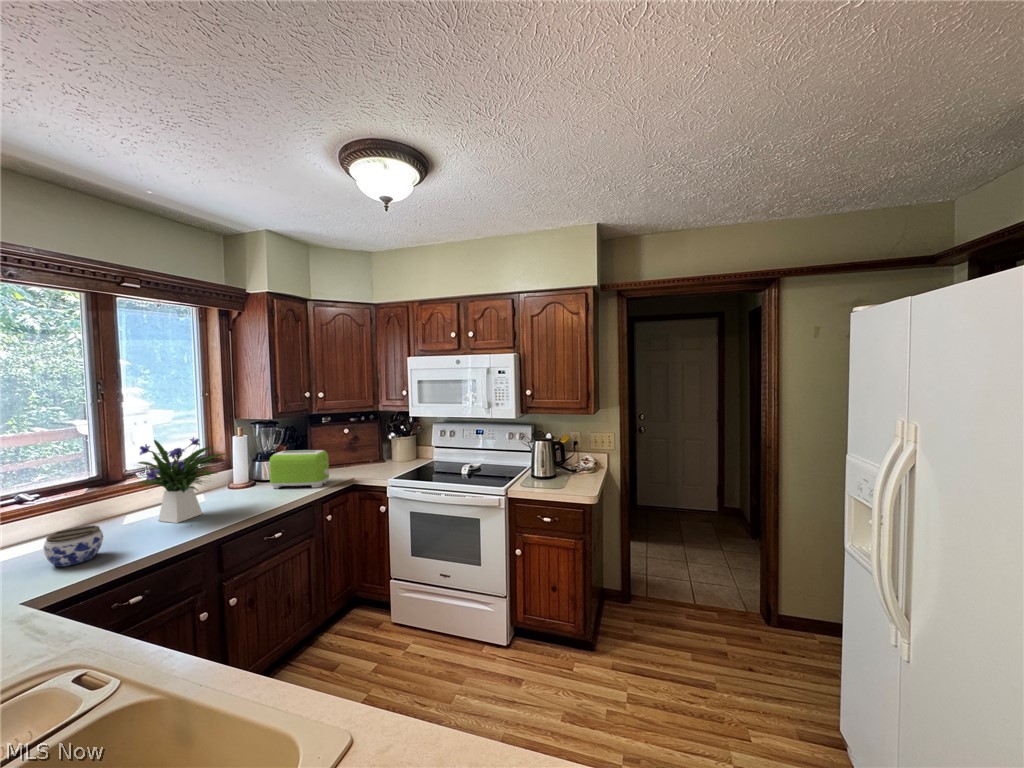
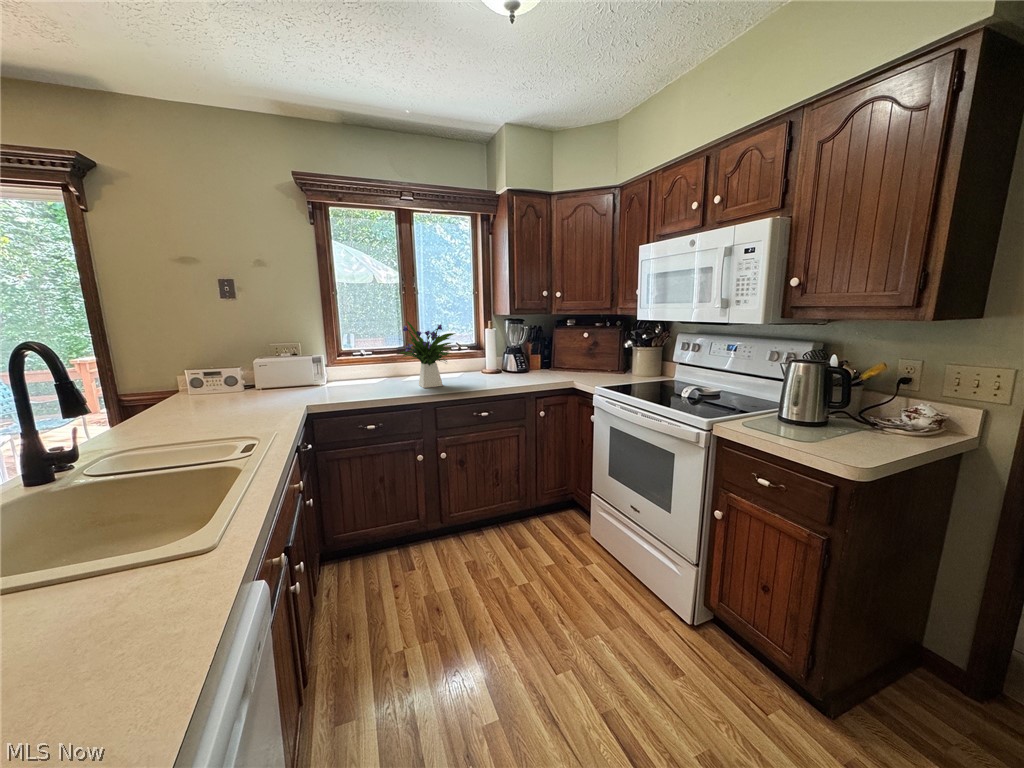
toaster: present [269,450,329,488] -> none [503,346,550,383]
jar: present [44,525,103,567] -> none [343,375,372,398]

